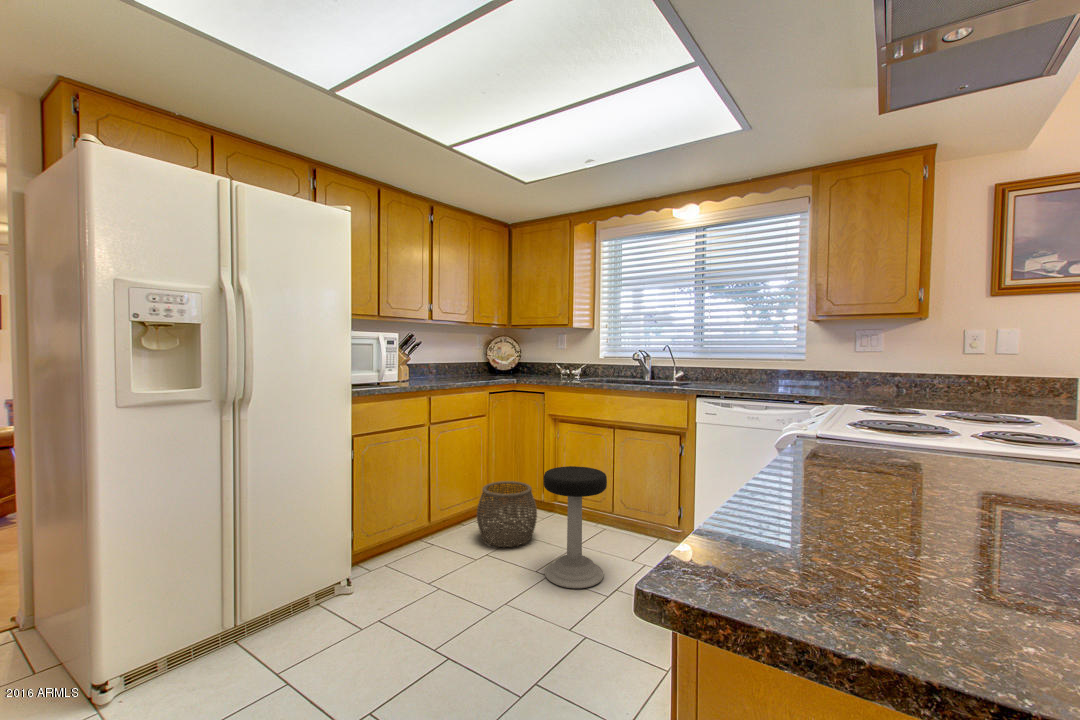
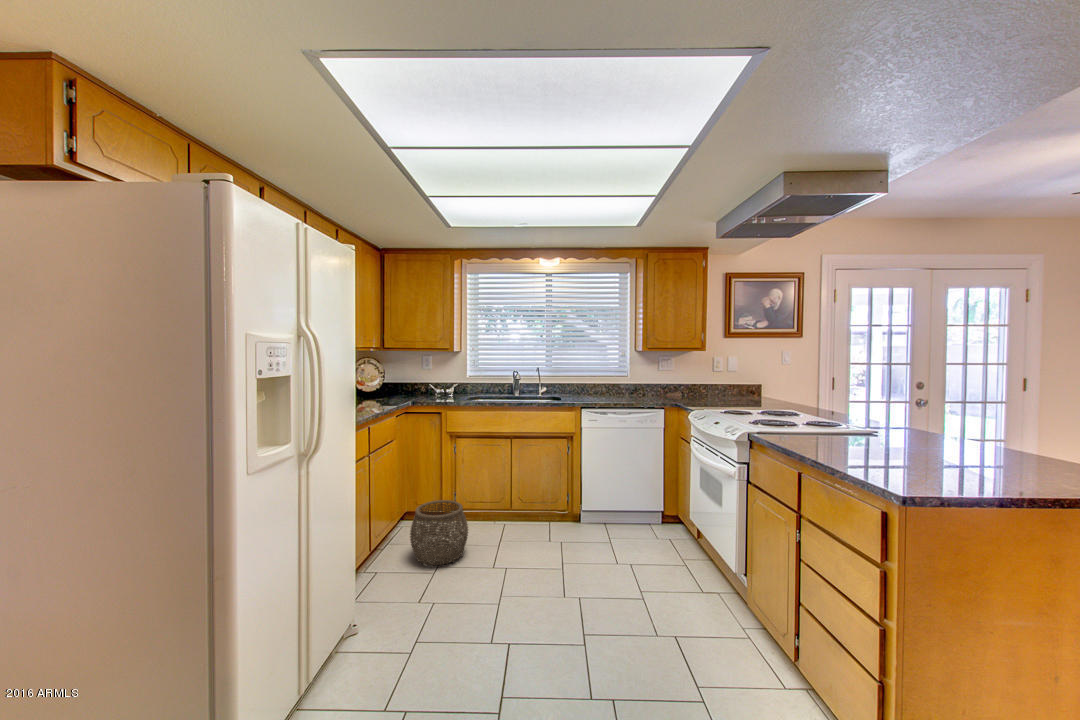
stool: present [544,466,607,588] -> none [499,476,552,581]

